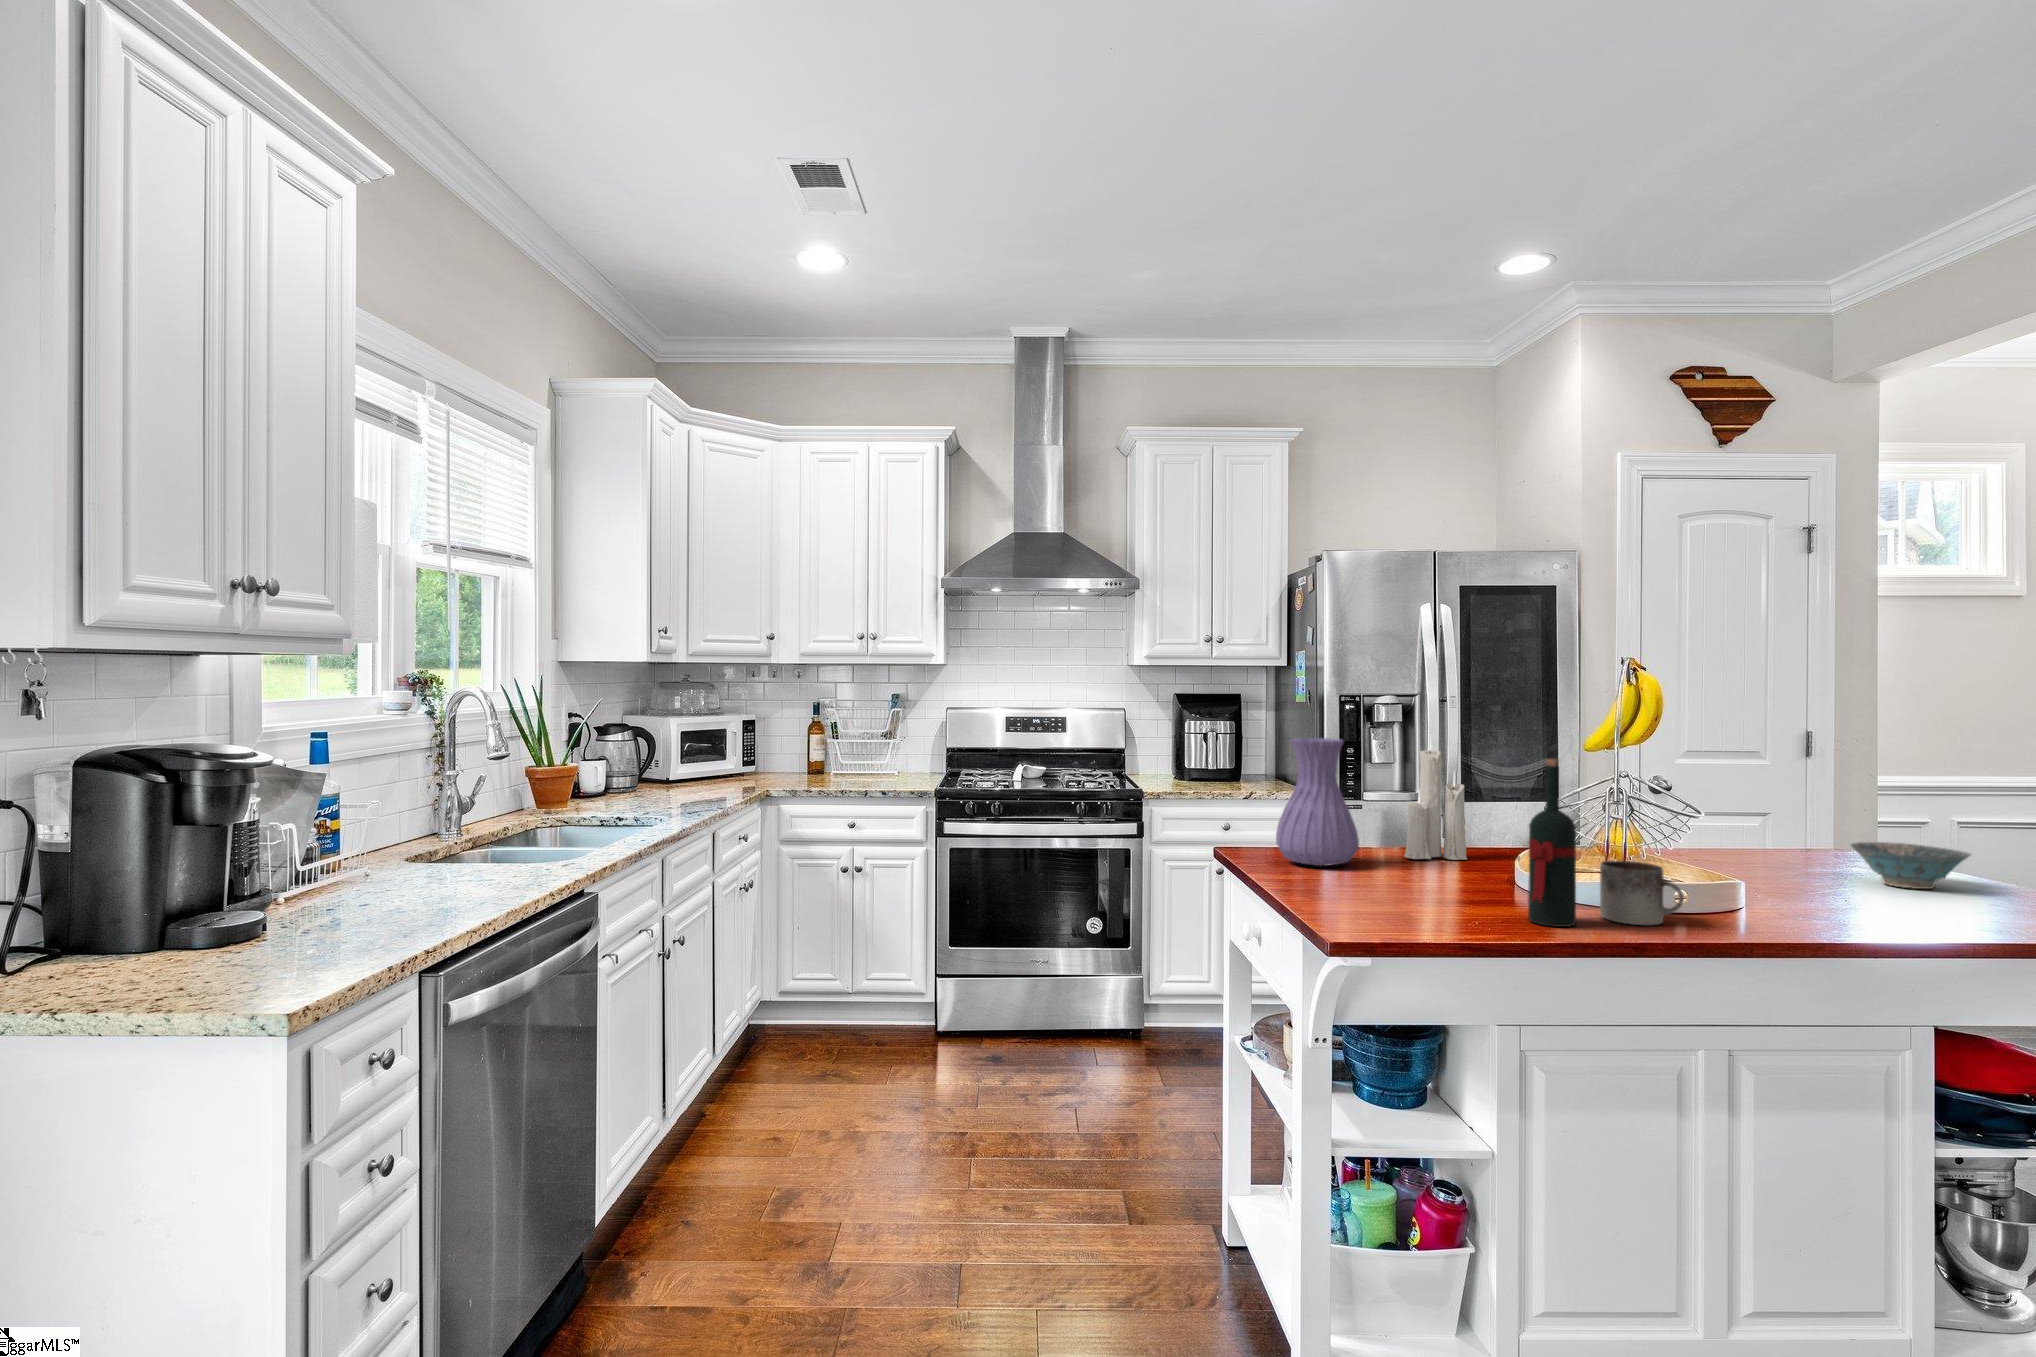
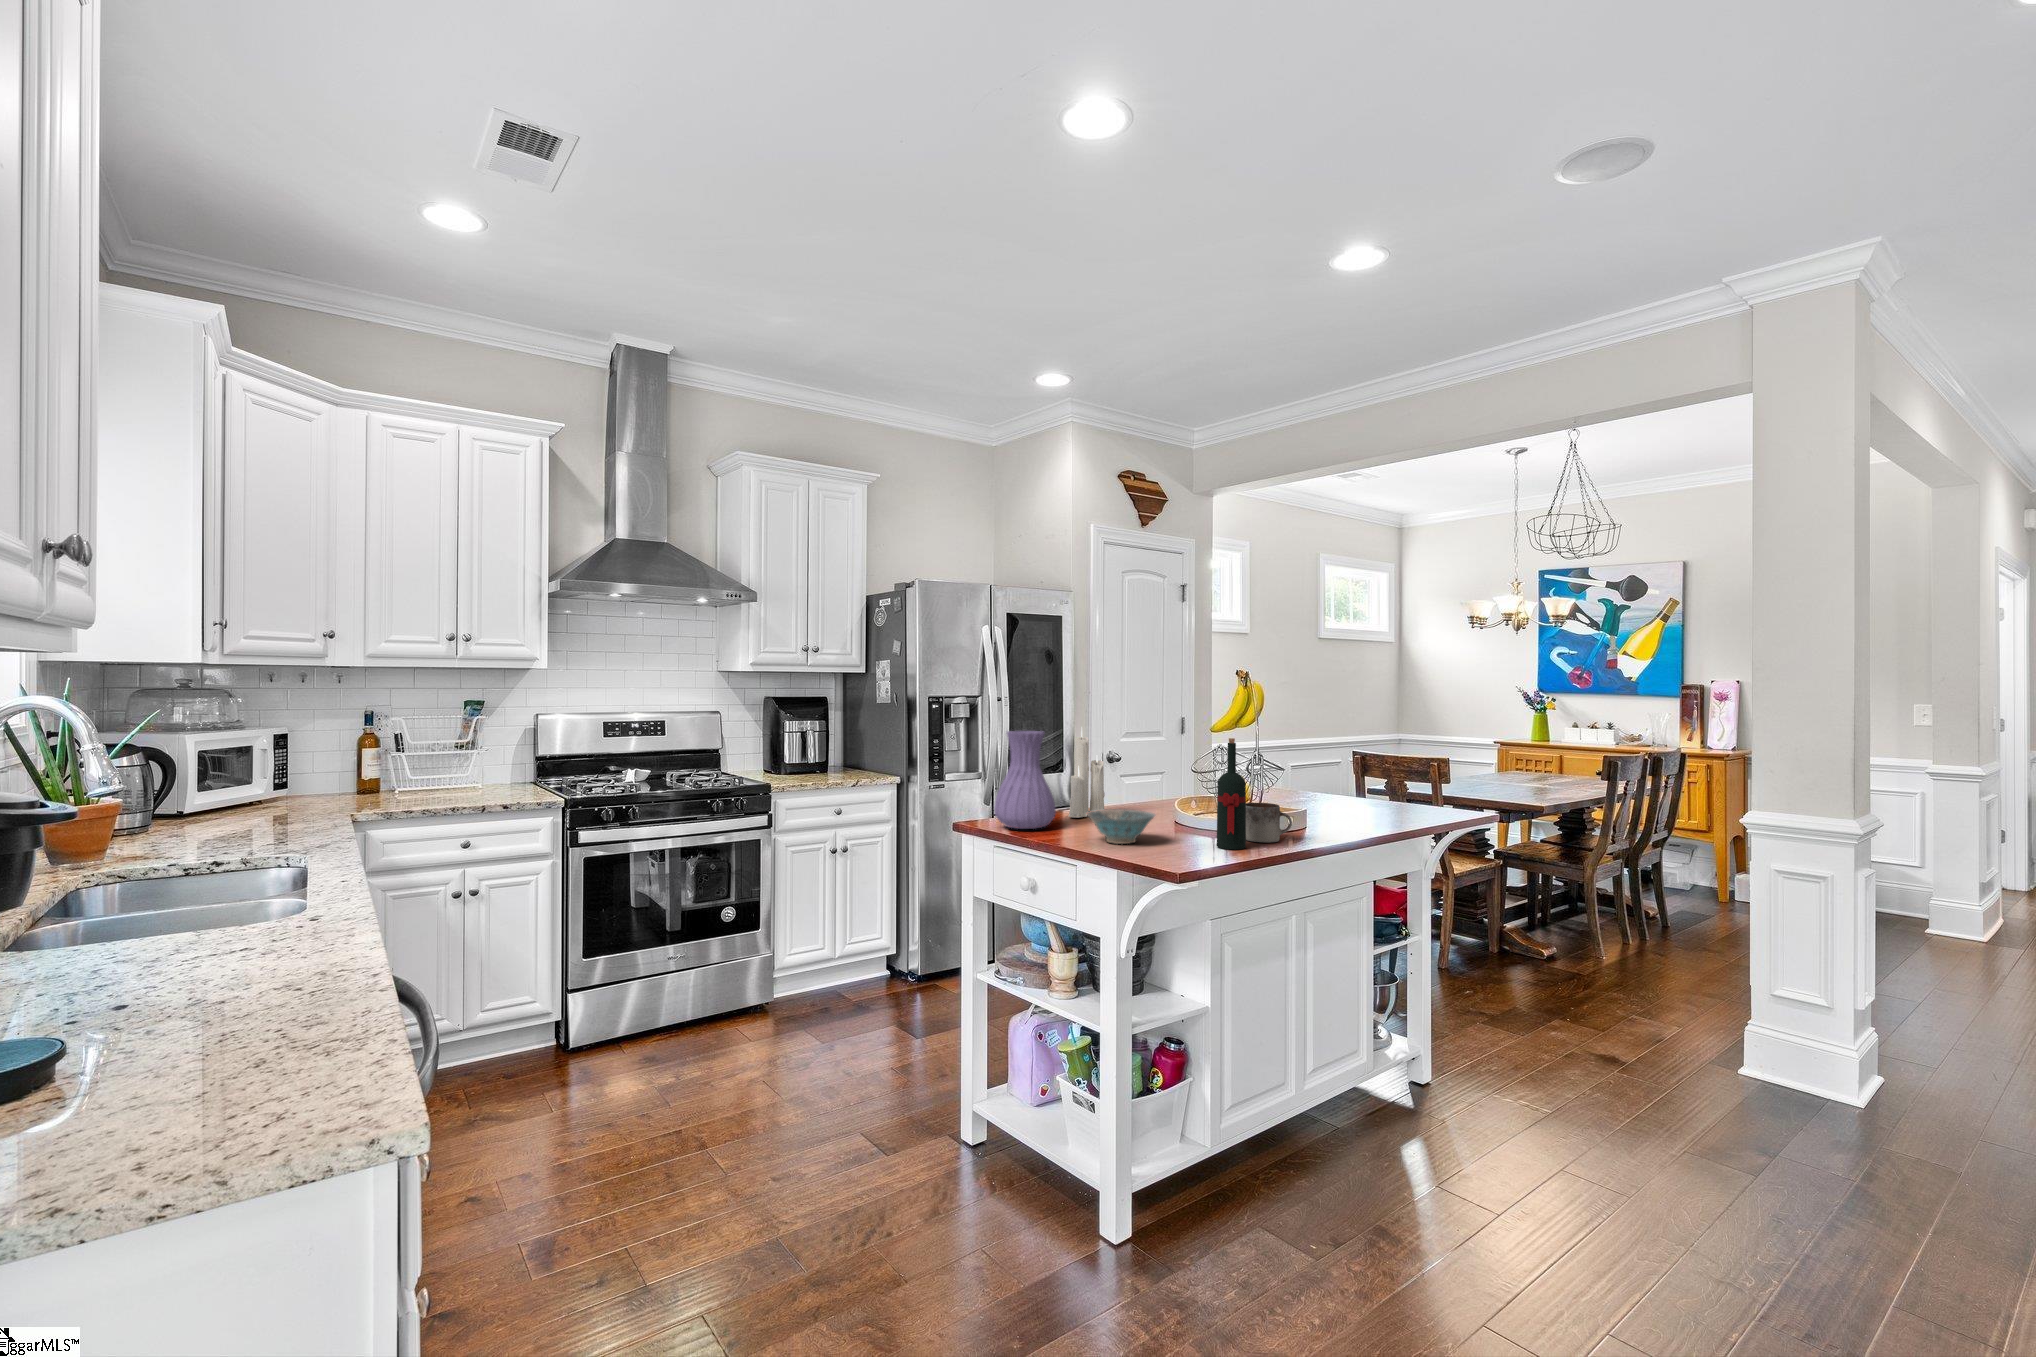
ceramic bowl: present [1851,842,1971,889] -> present [1087,809,1155,844]

